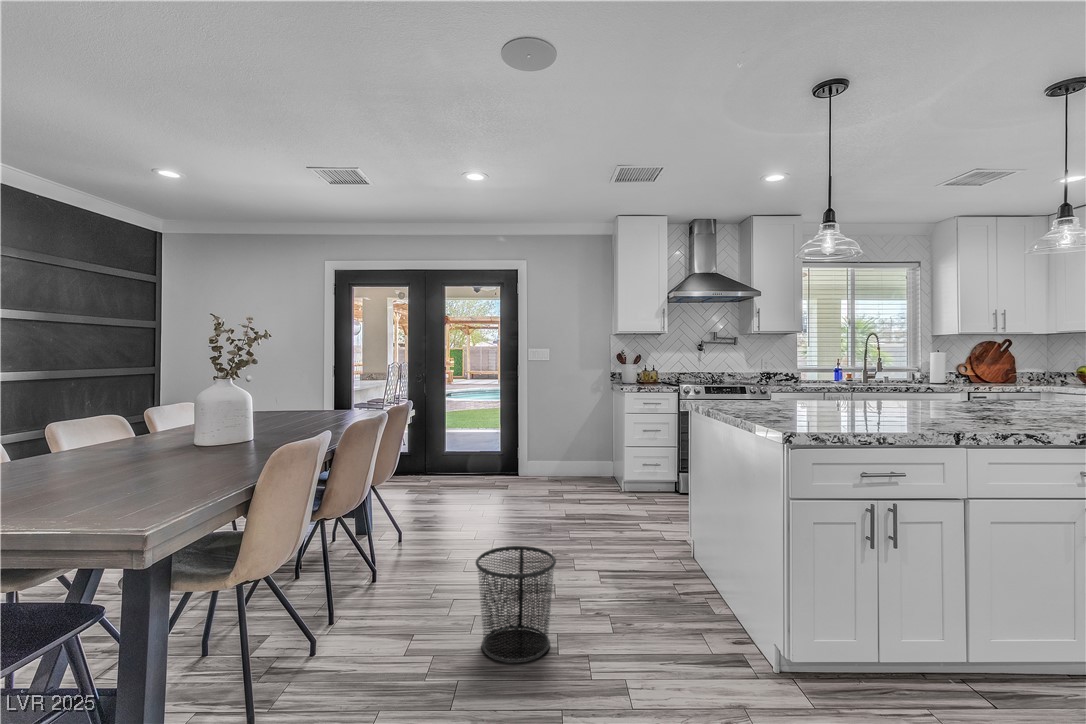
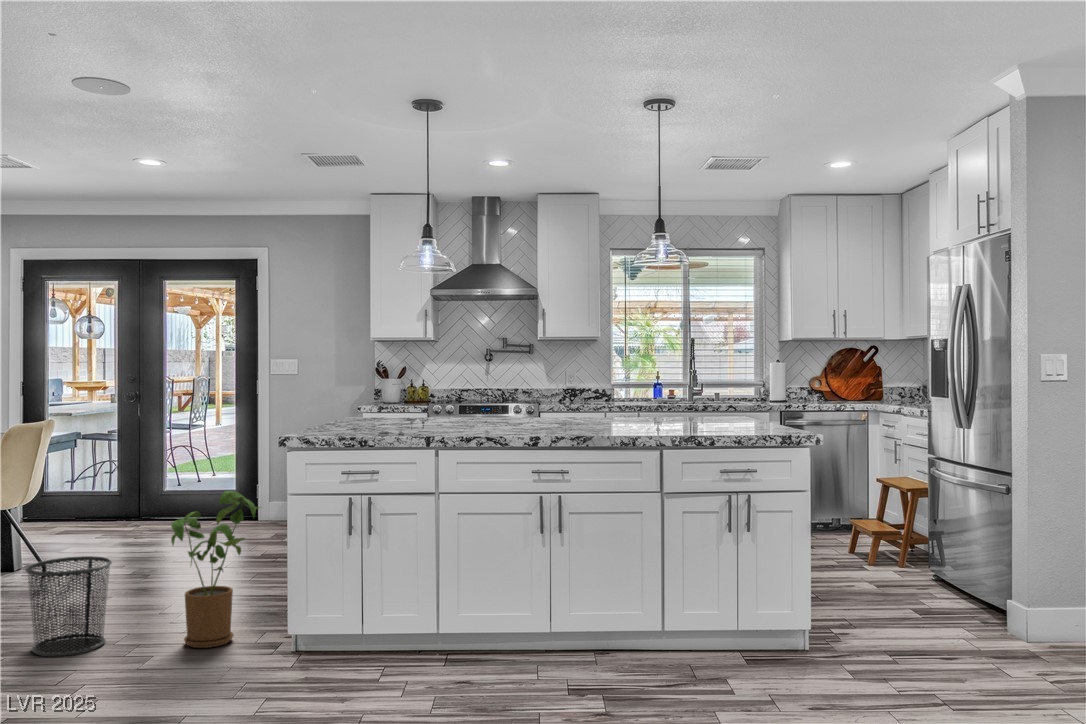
house plant: none [612,482,709,652] -> present [171,491,259,648]

